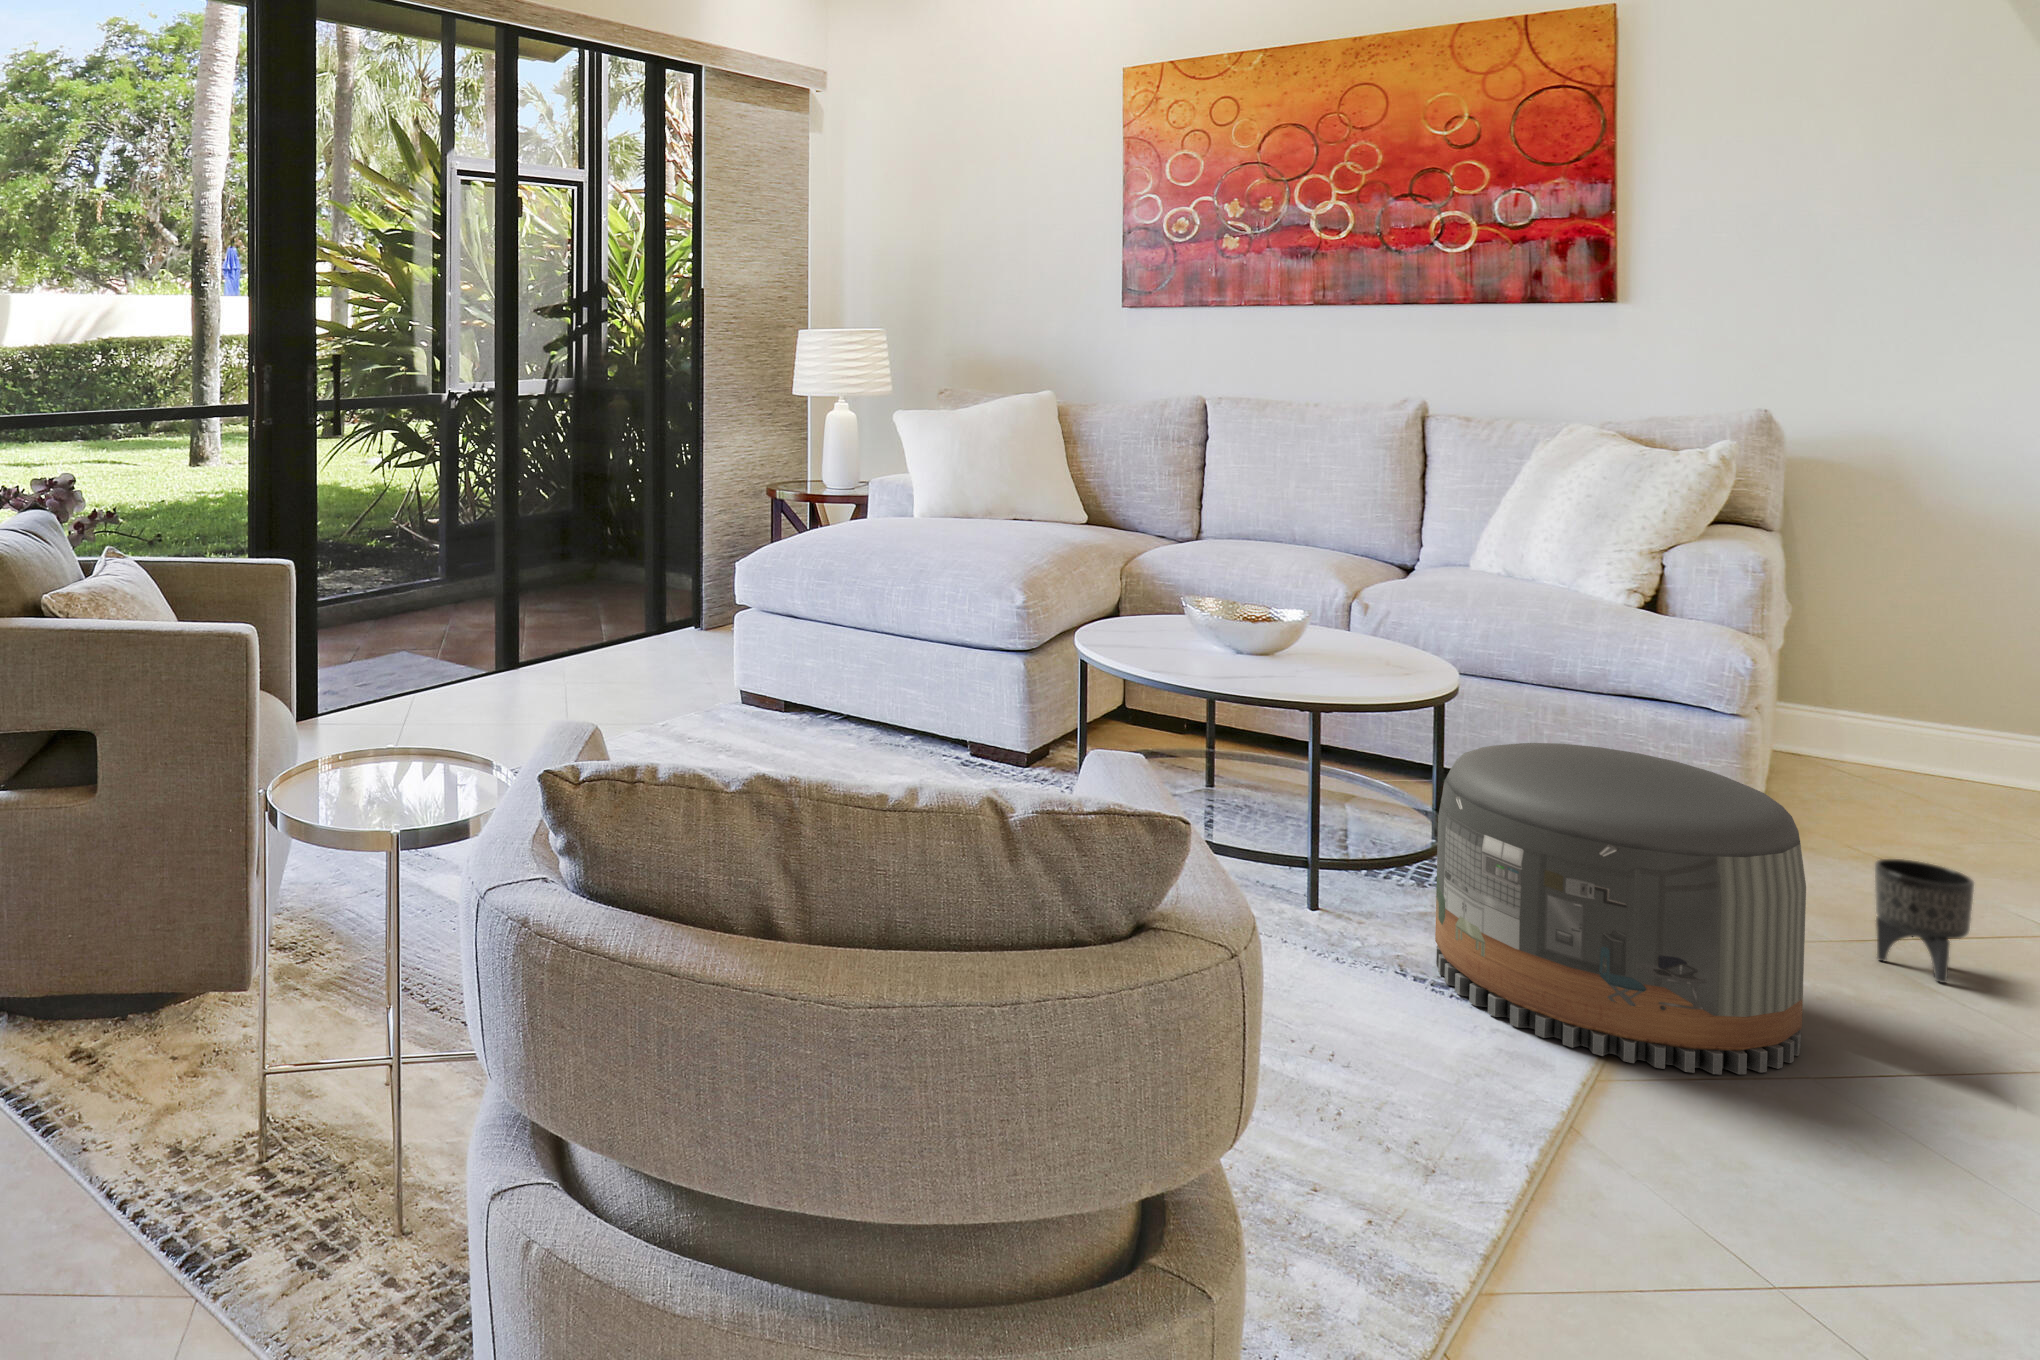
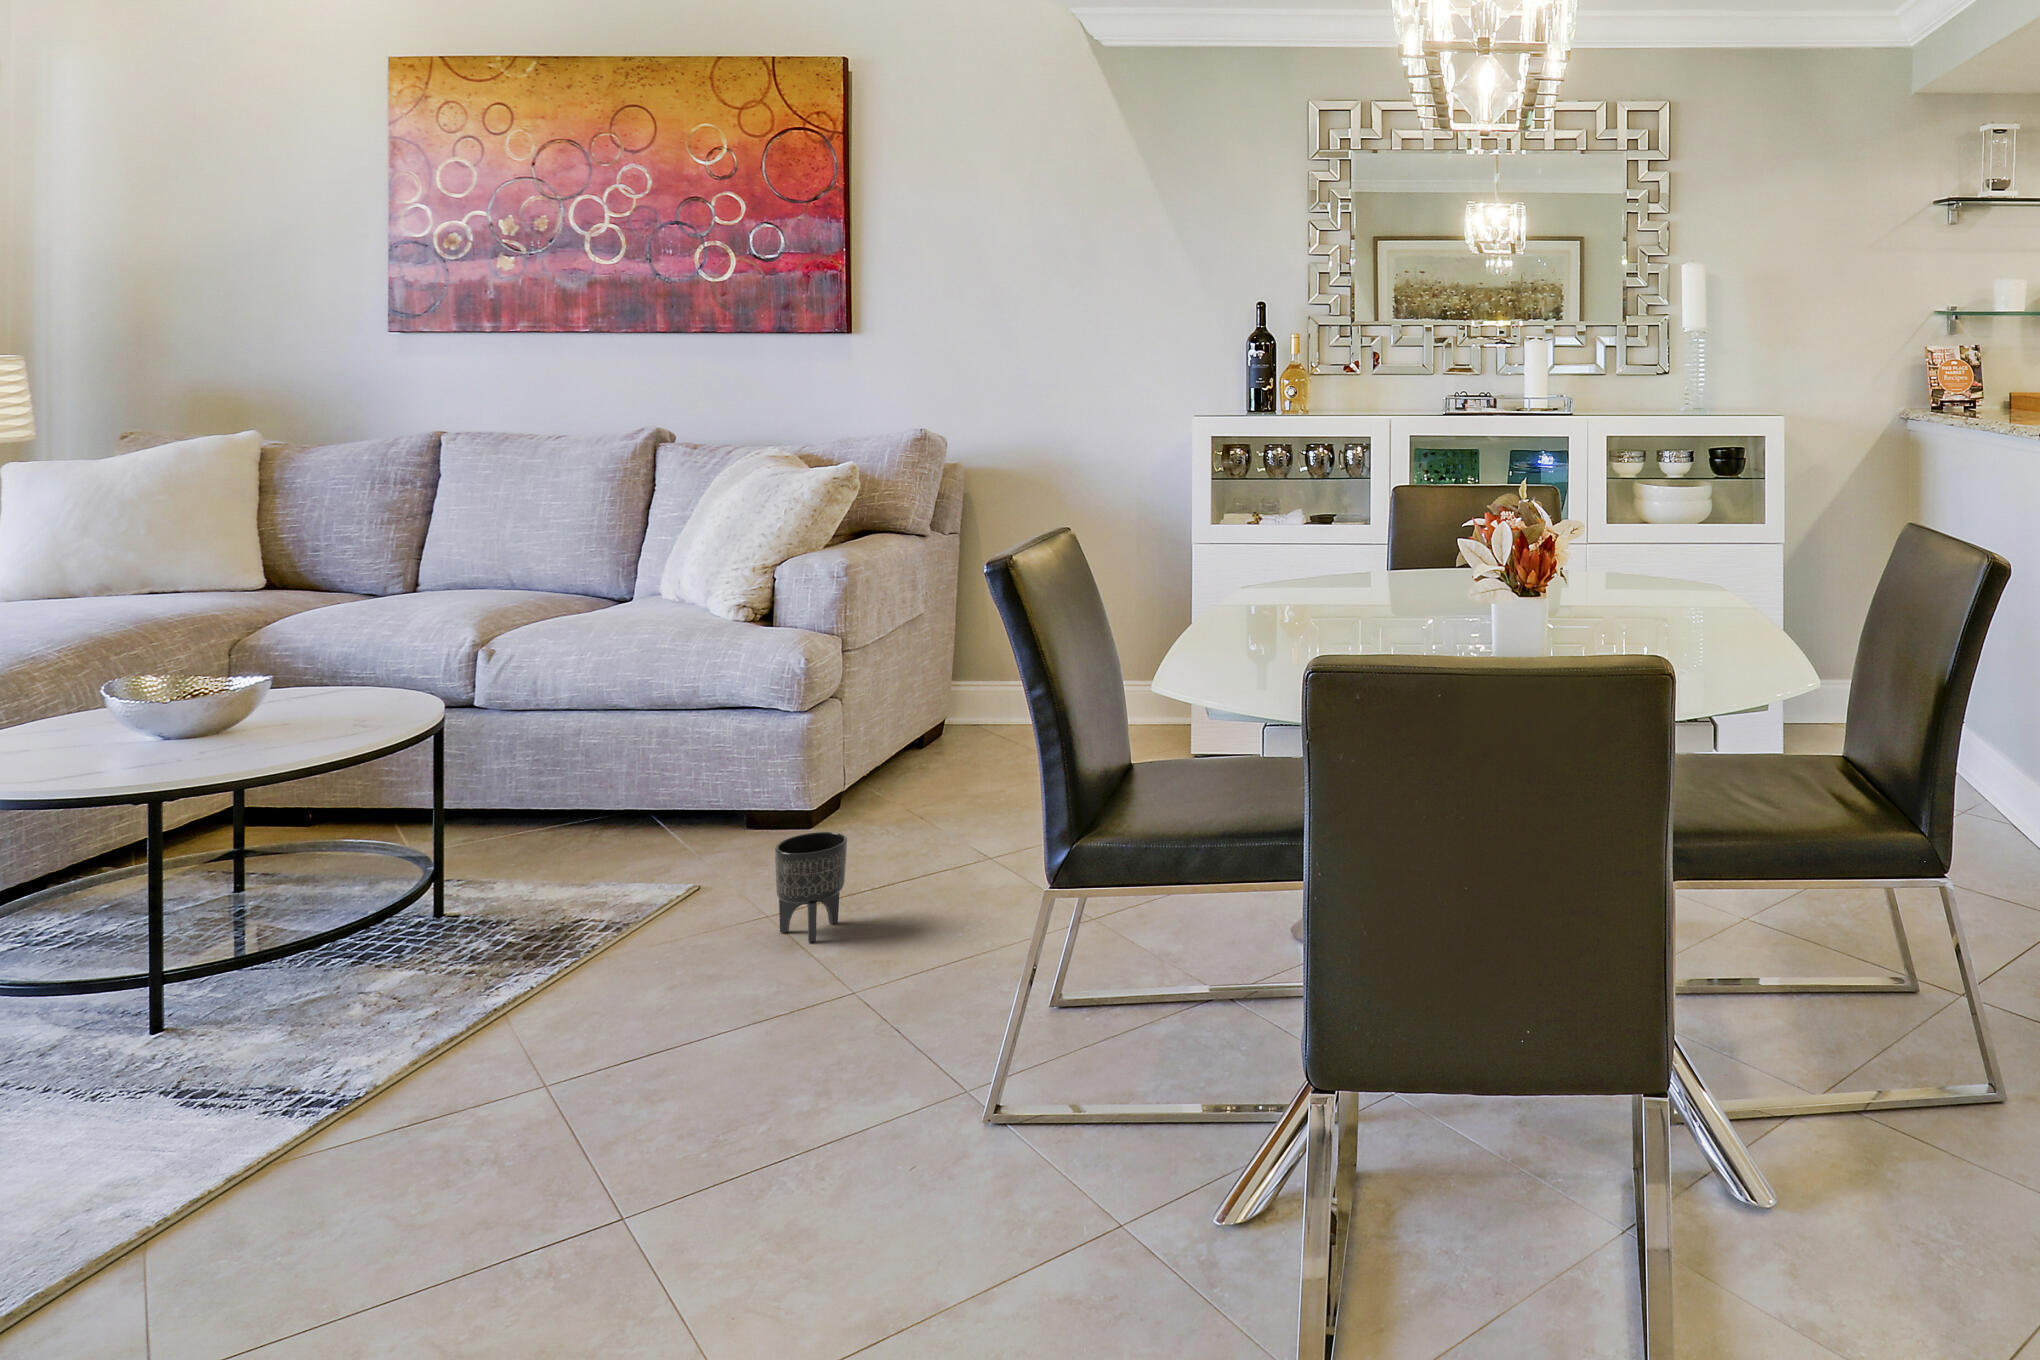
pouf: present [1435,743,1806,1074] -> none [183,792,592,1162]

